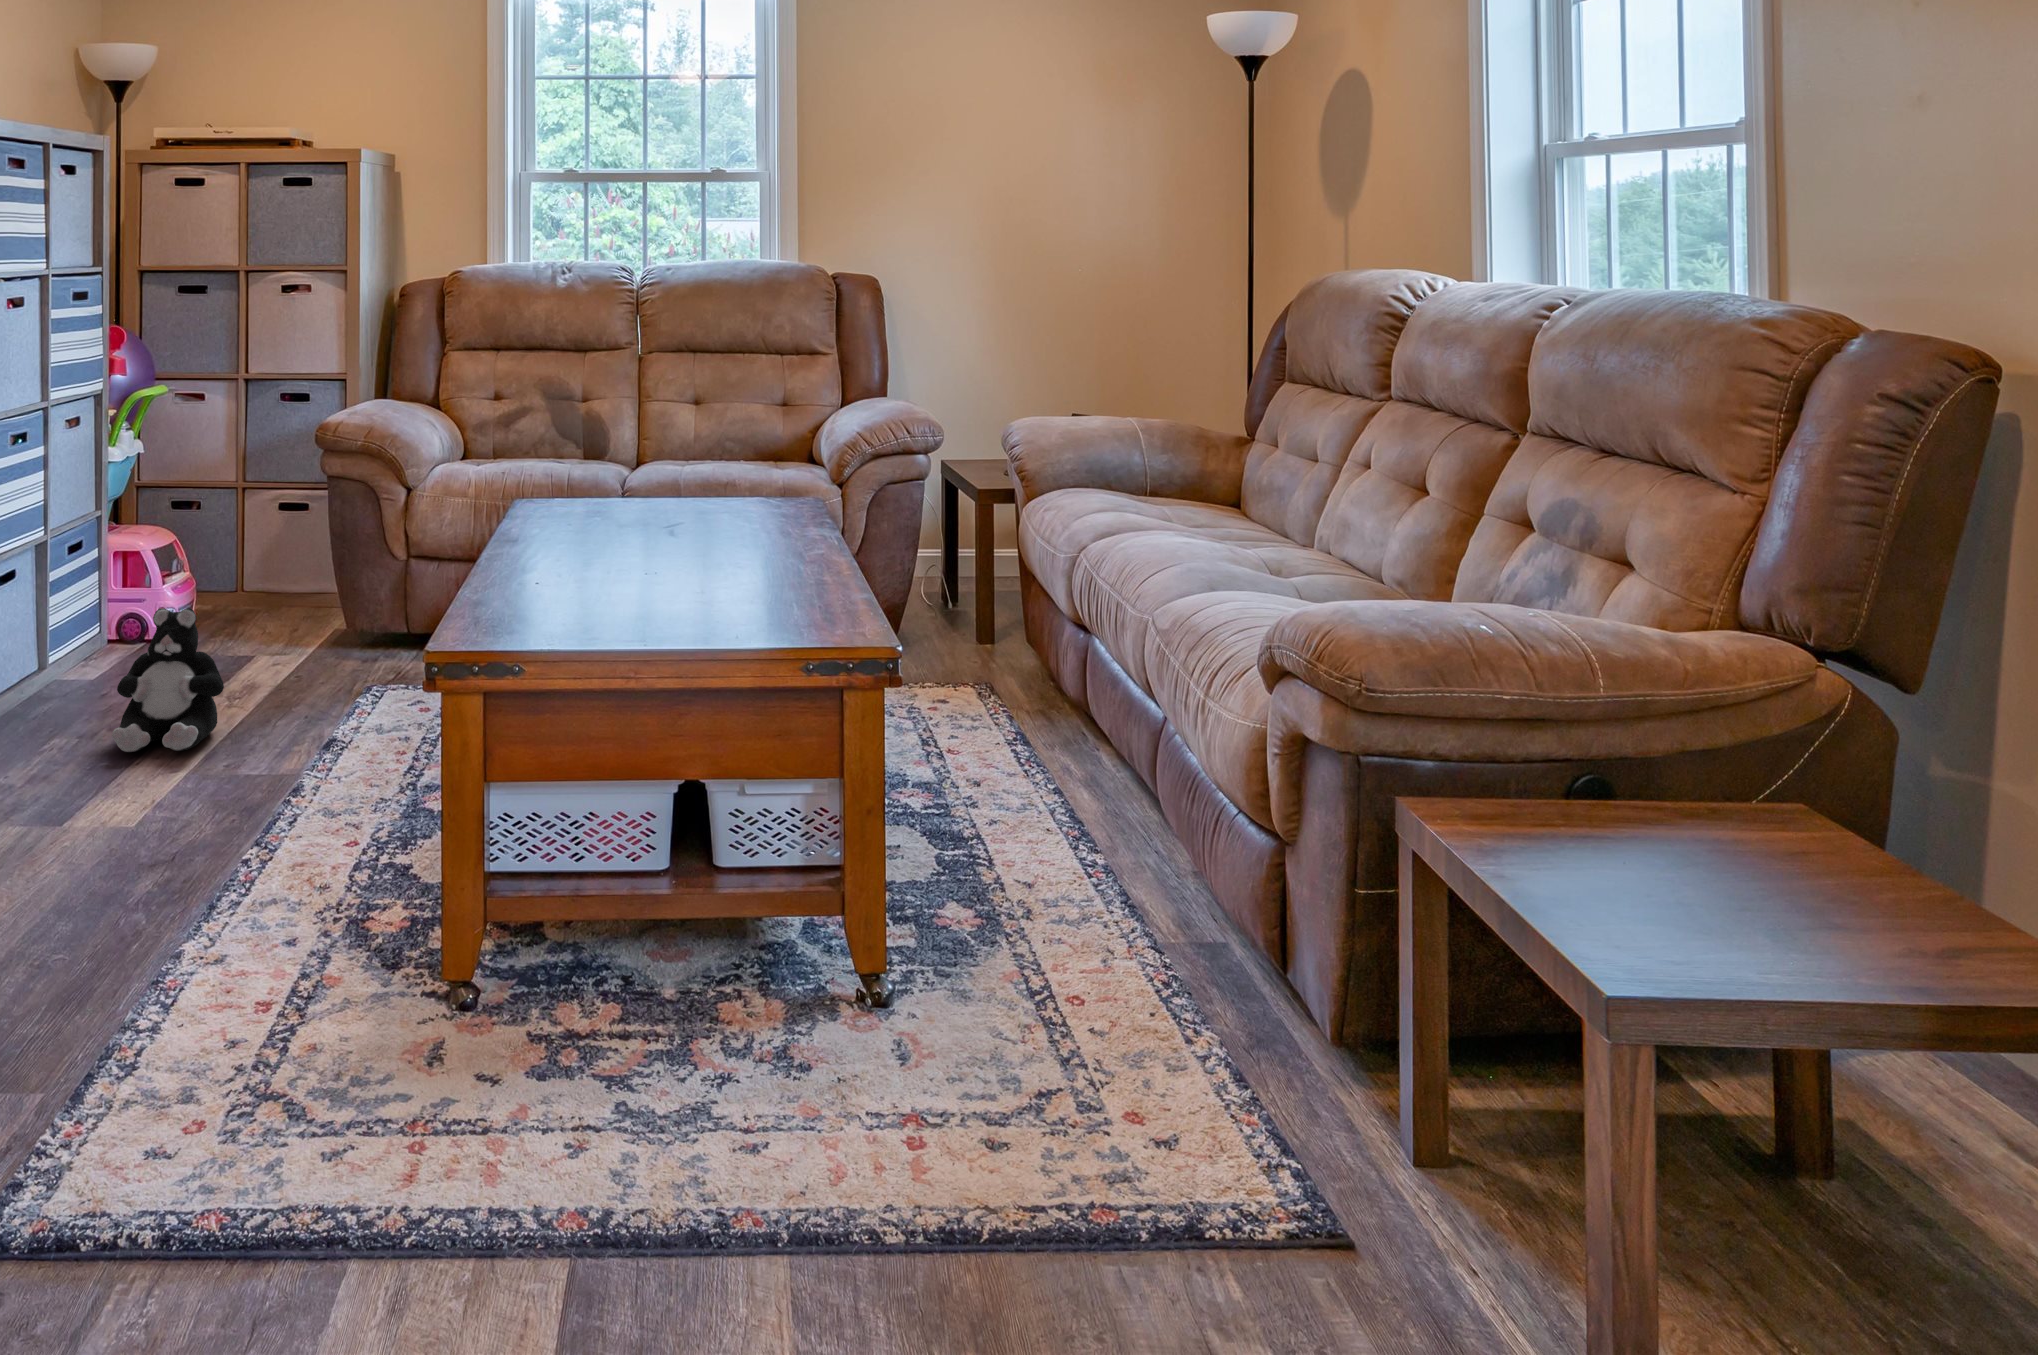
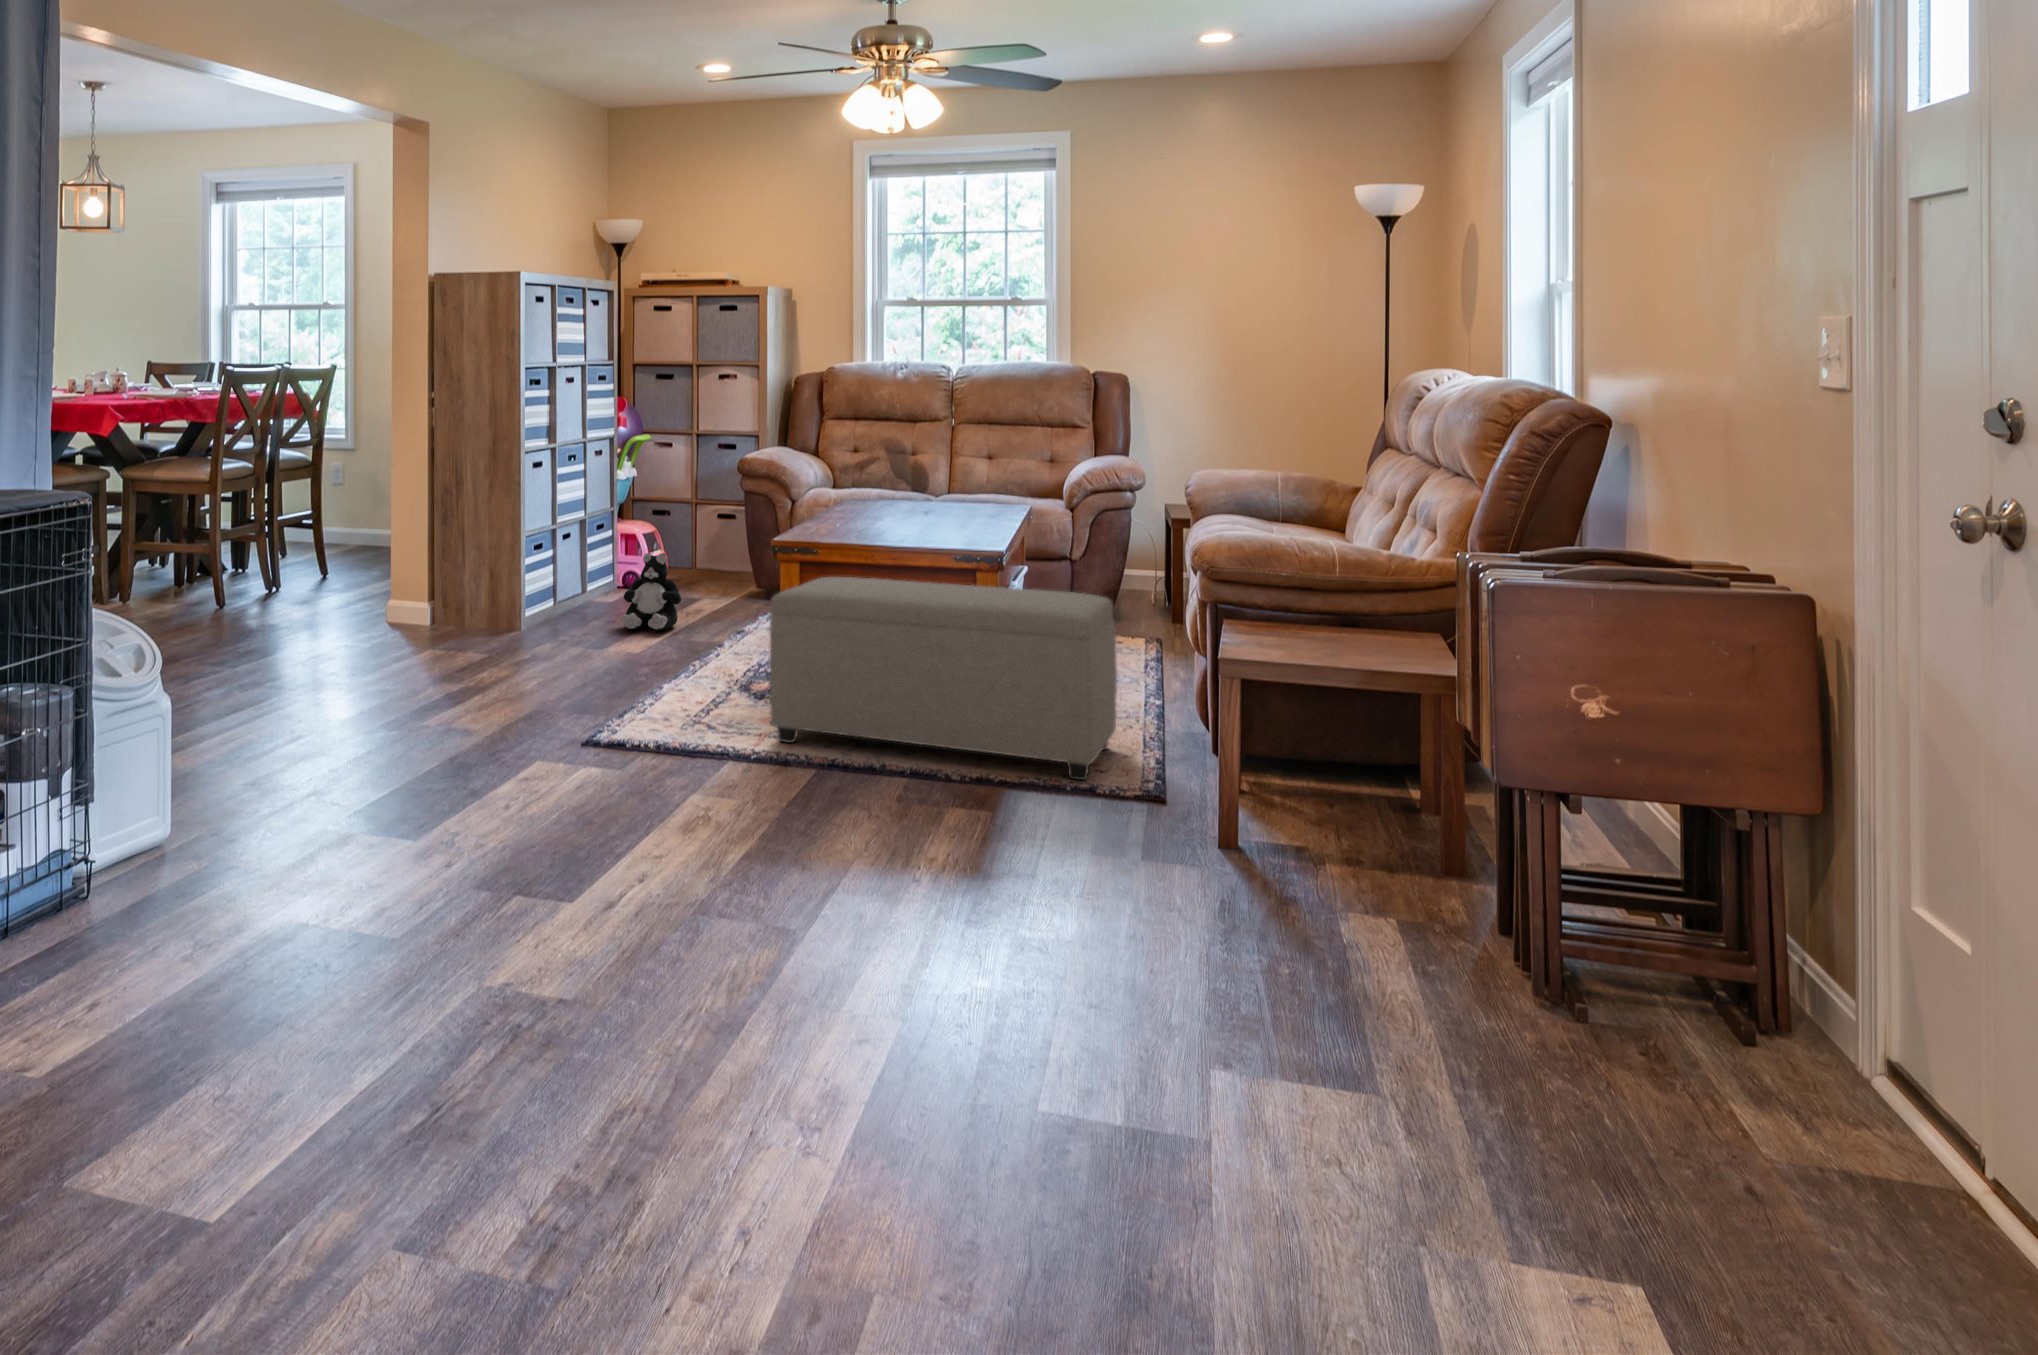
ottoman: none [441,729,1204,1229] -> present [770,577,1117,780]

